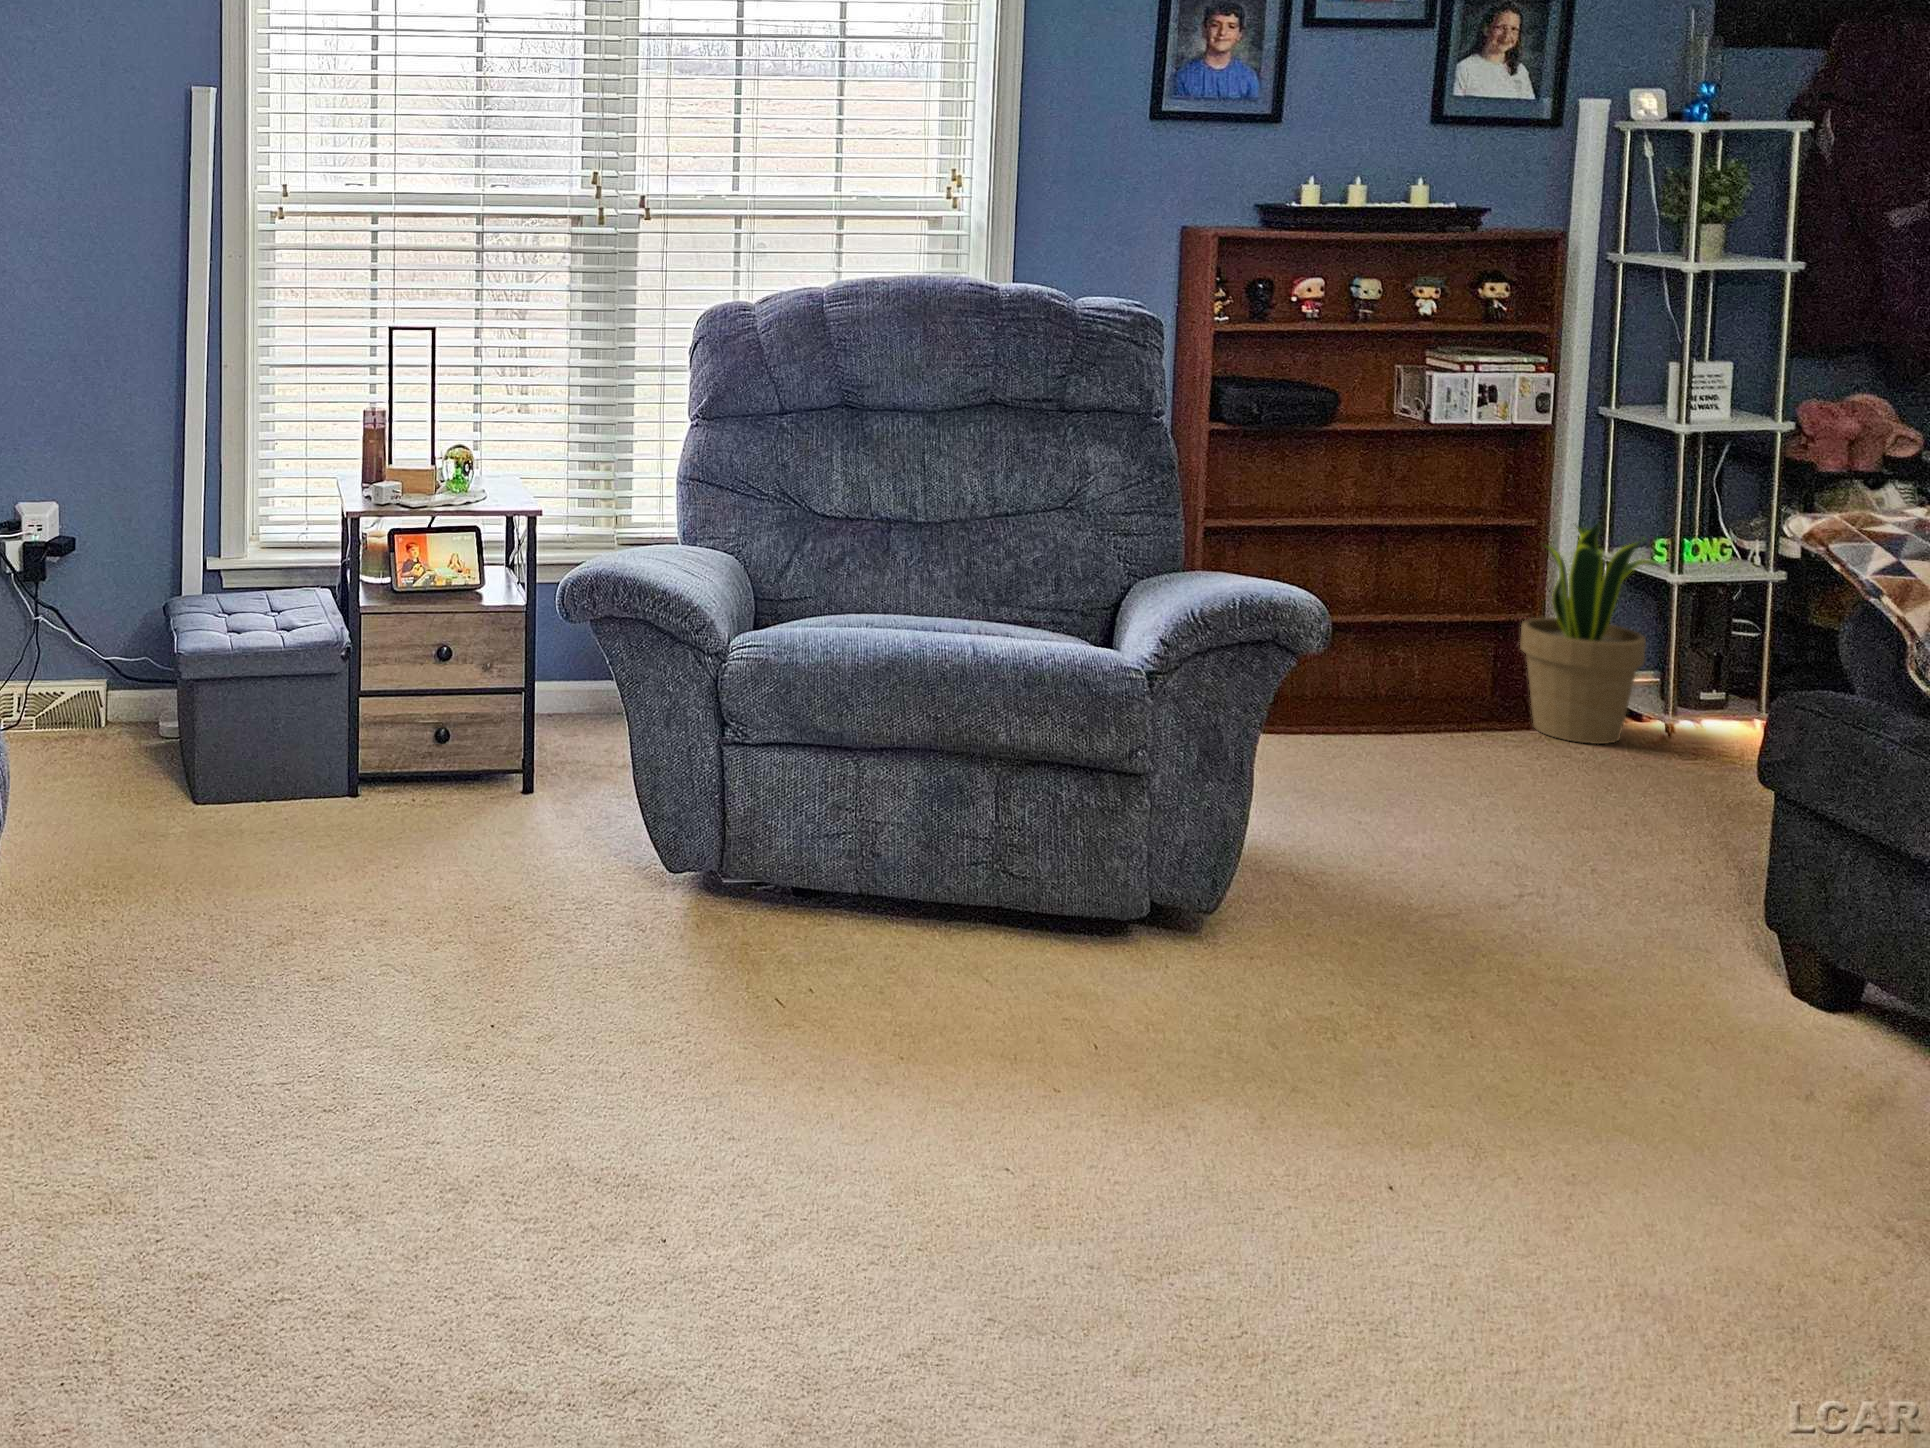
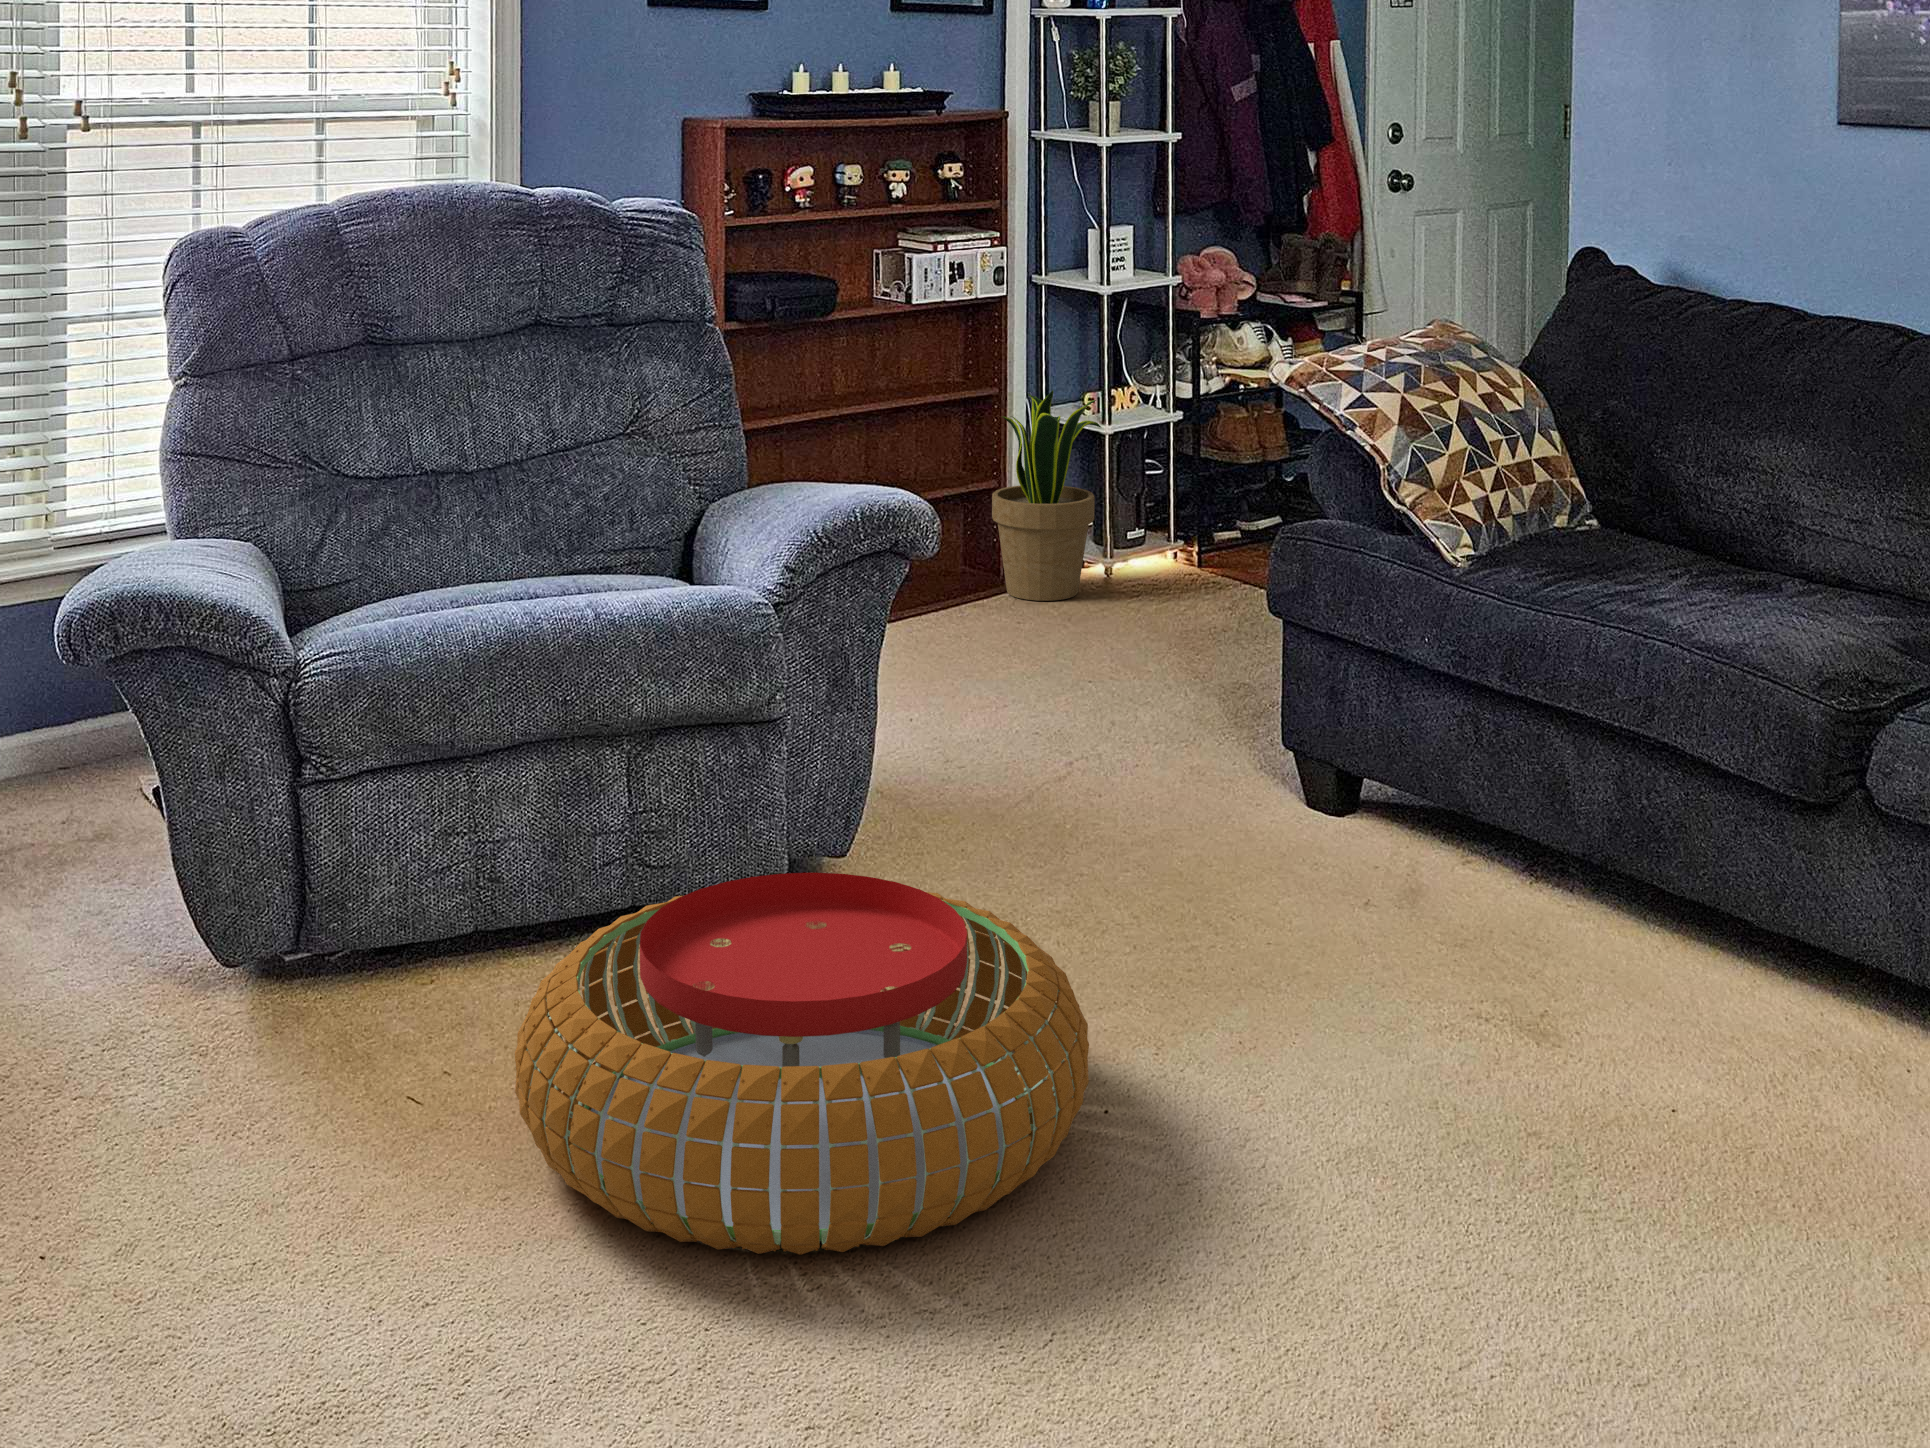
pouf: none [783,922,1357,1304] -> present [514,873,1089,1255]

